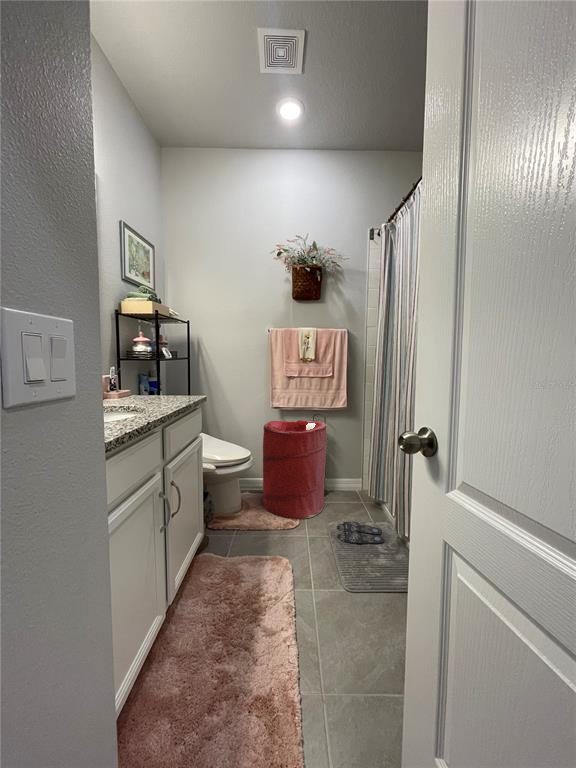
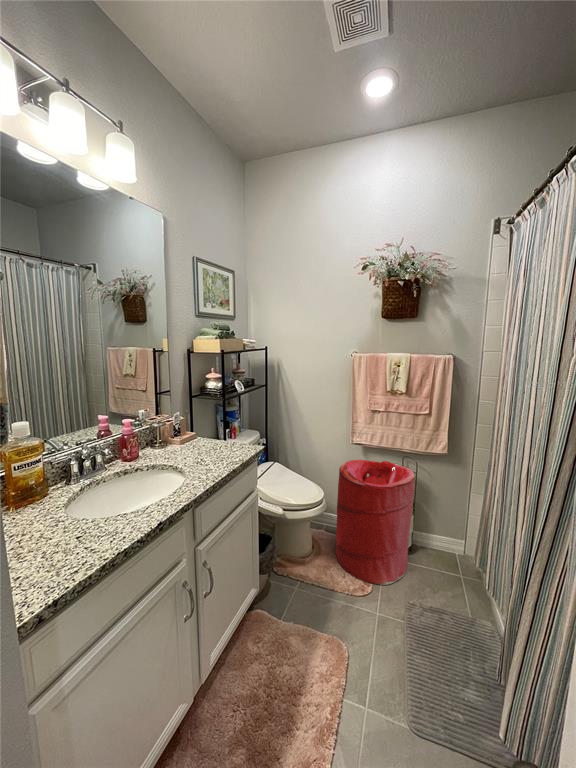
slippers: present [337,521,385,544] -> none [414,602,478,650]

